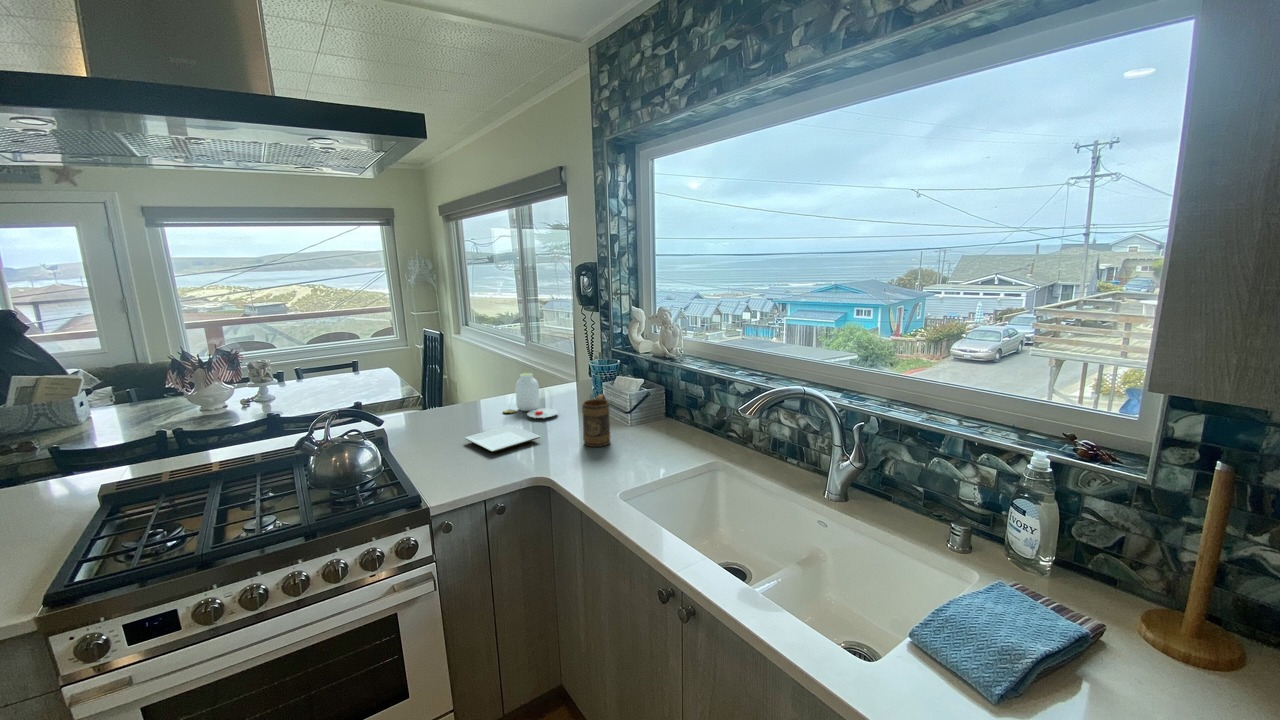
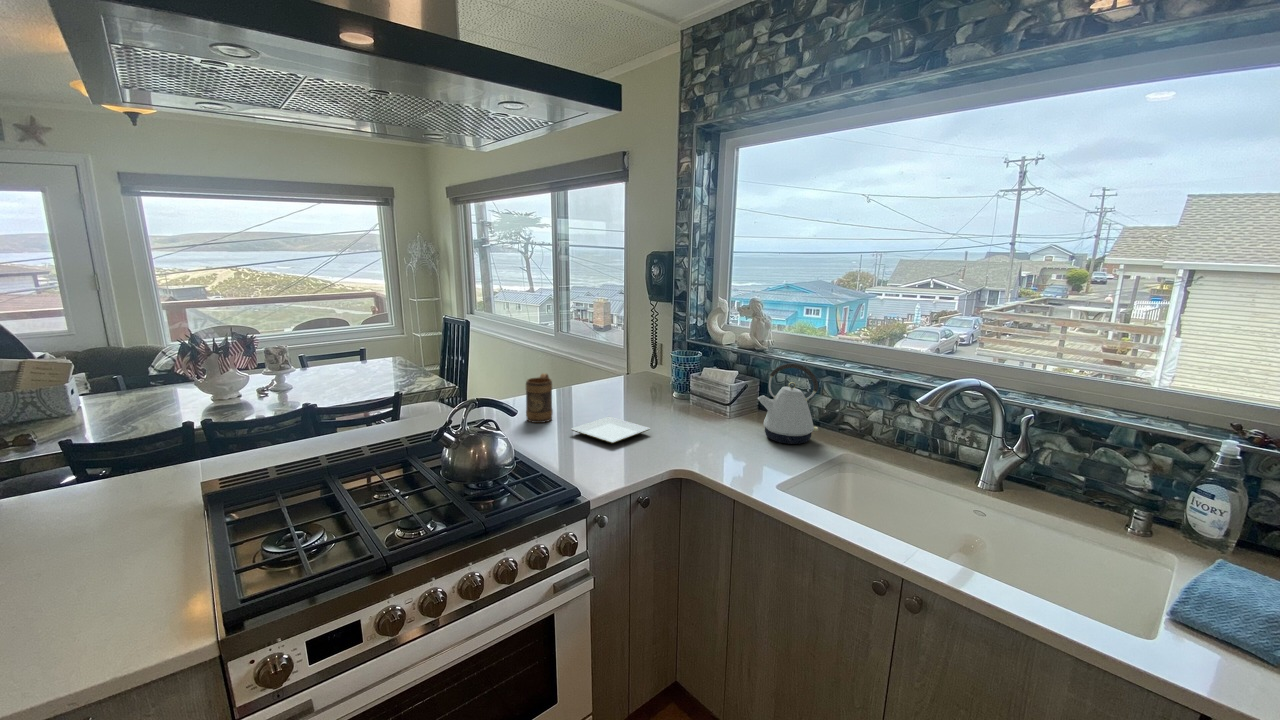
kettle: none [641,371,701,451] -> present [758,363,818,444]
jar: present [504,373,558,418] -> none [583,364,645,411]
mug: present [582,394,610,447] -> present [526,373,553,423]

